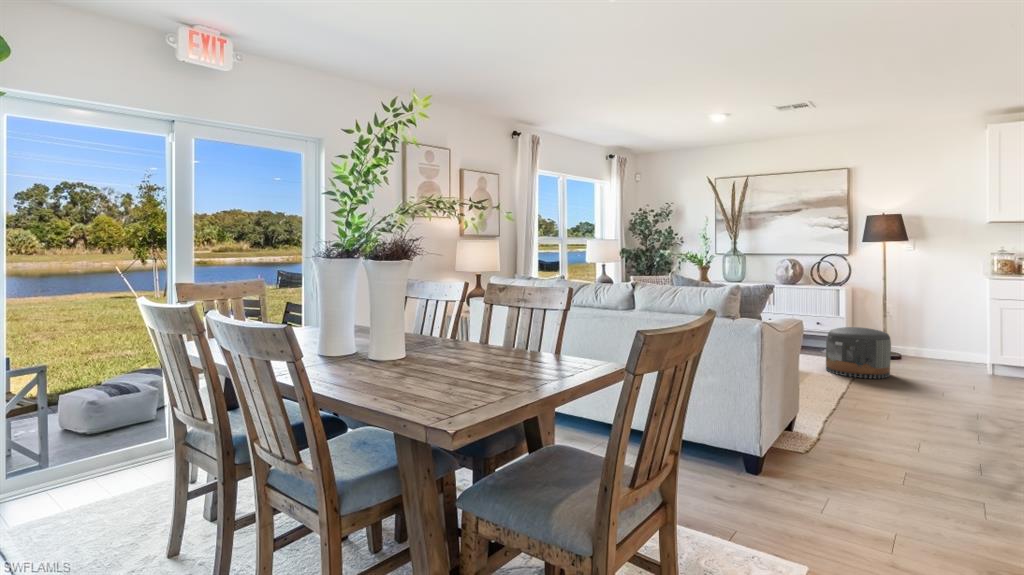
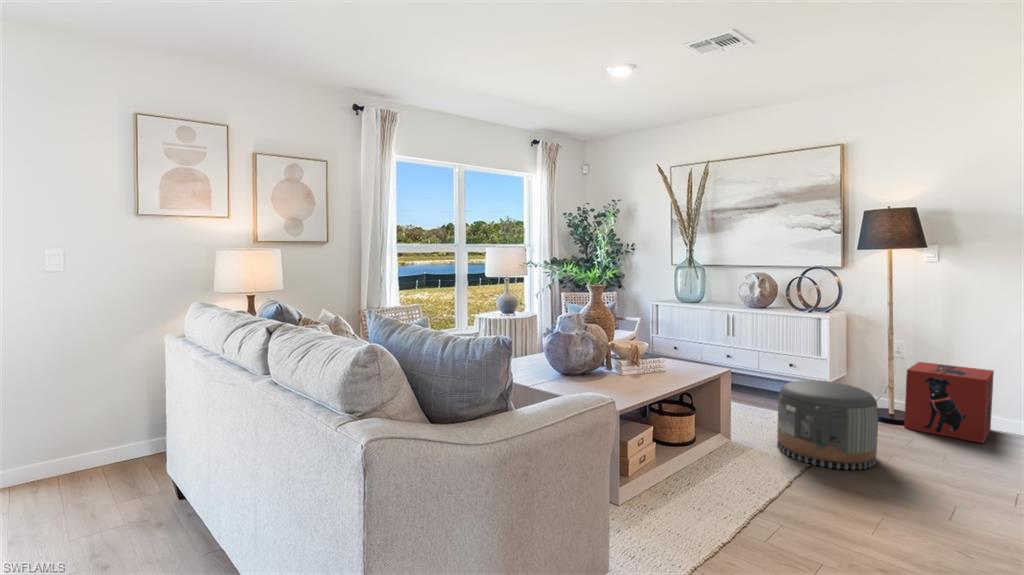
storage box: none [896,318,949,366] -> present [904,362,994,443]

